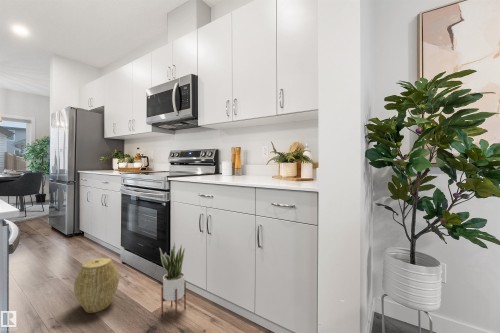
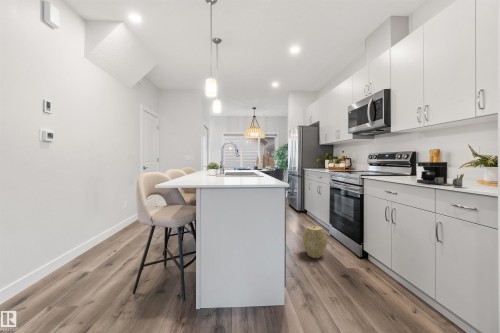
coffee maker: none [231,158,275,183] -> present [417,162,464,187]
potted plant: present [159,243,186,318] -> none [352,225,374,280]

